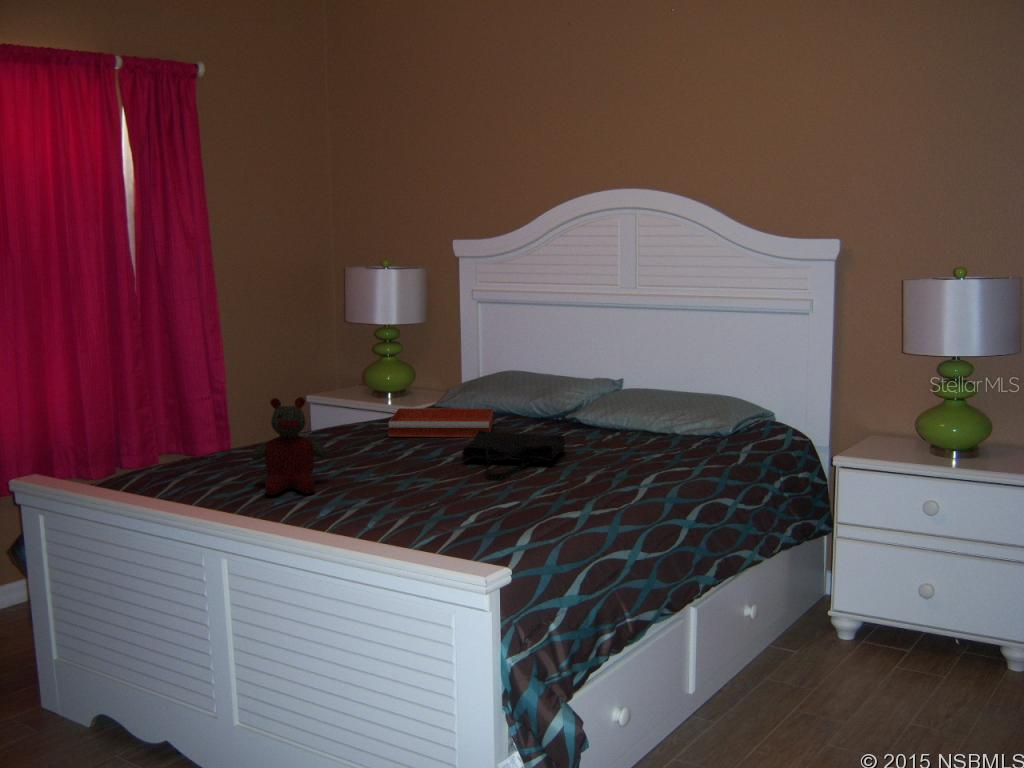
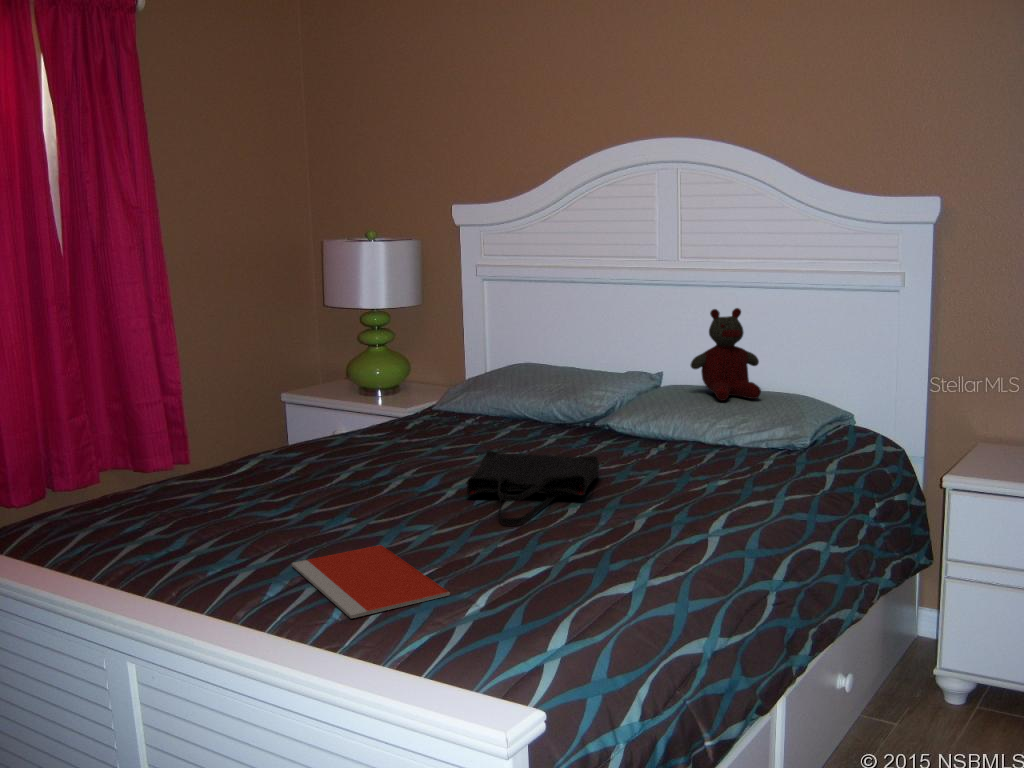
stuffed bear: present [251,397,328,495] -> present [690,308,761,401]
tray: present [389,408,493,437] -> none [373,415,504,456]
notebook: none [335,489,450,527] -> present [292,545,450,618]

